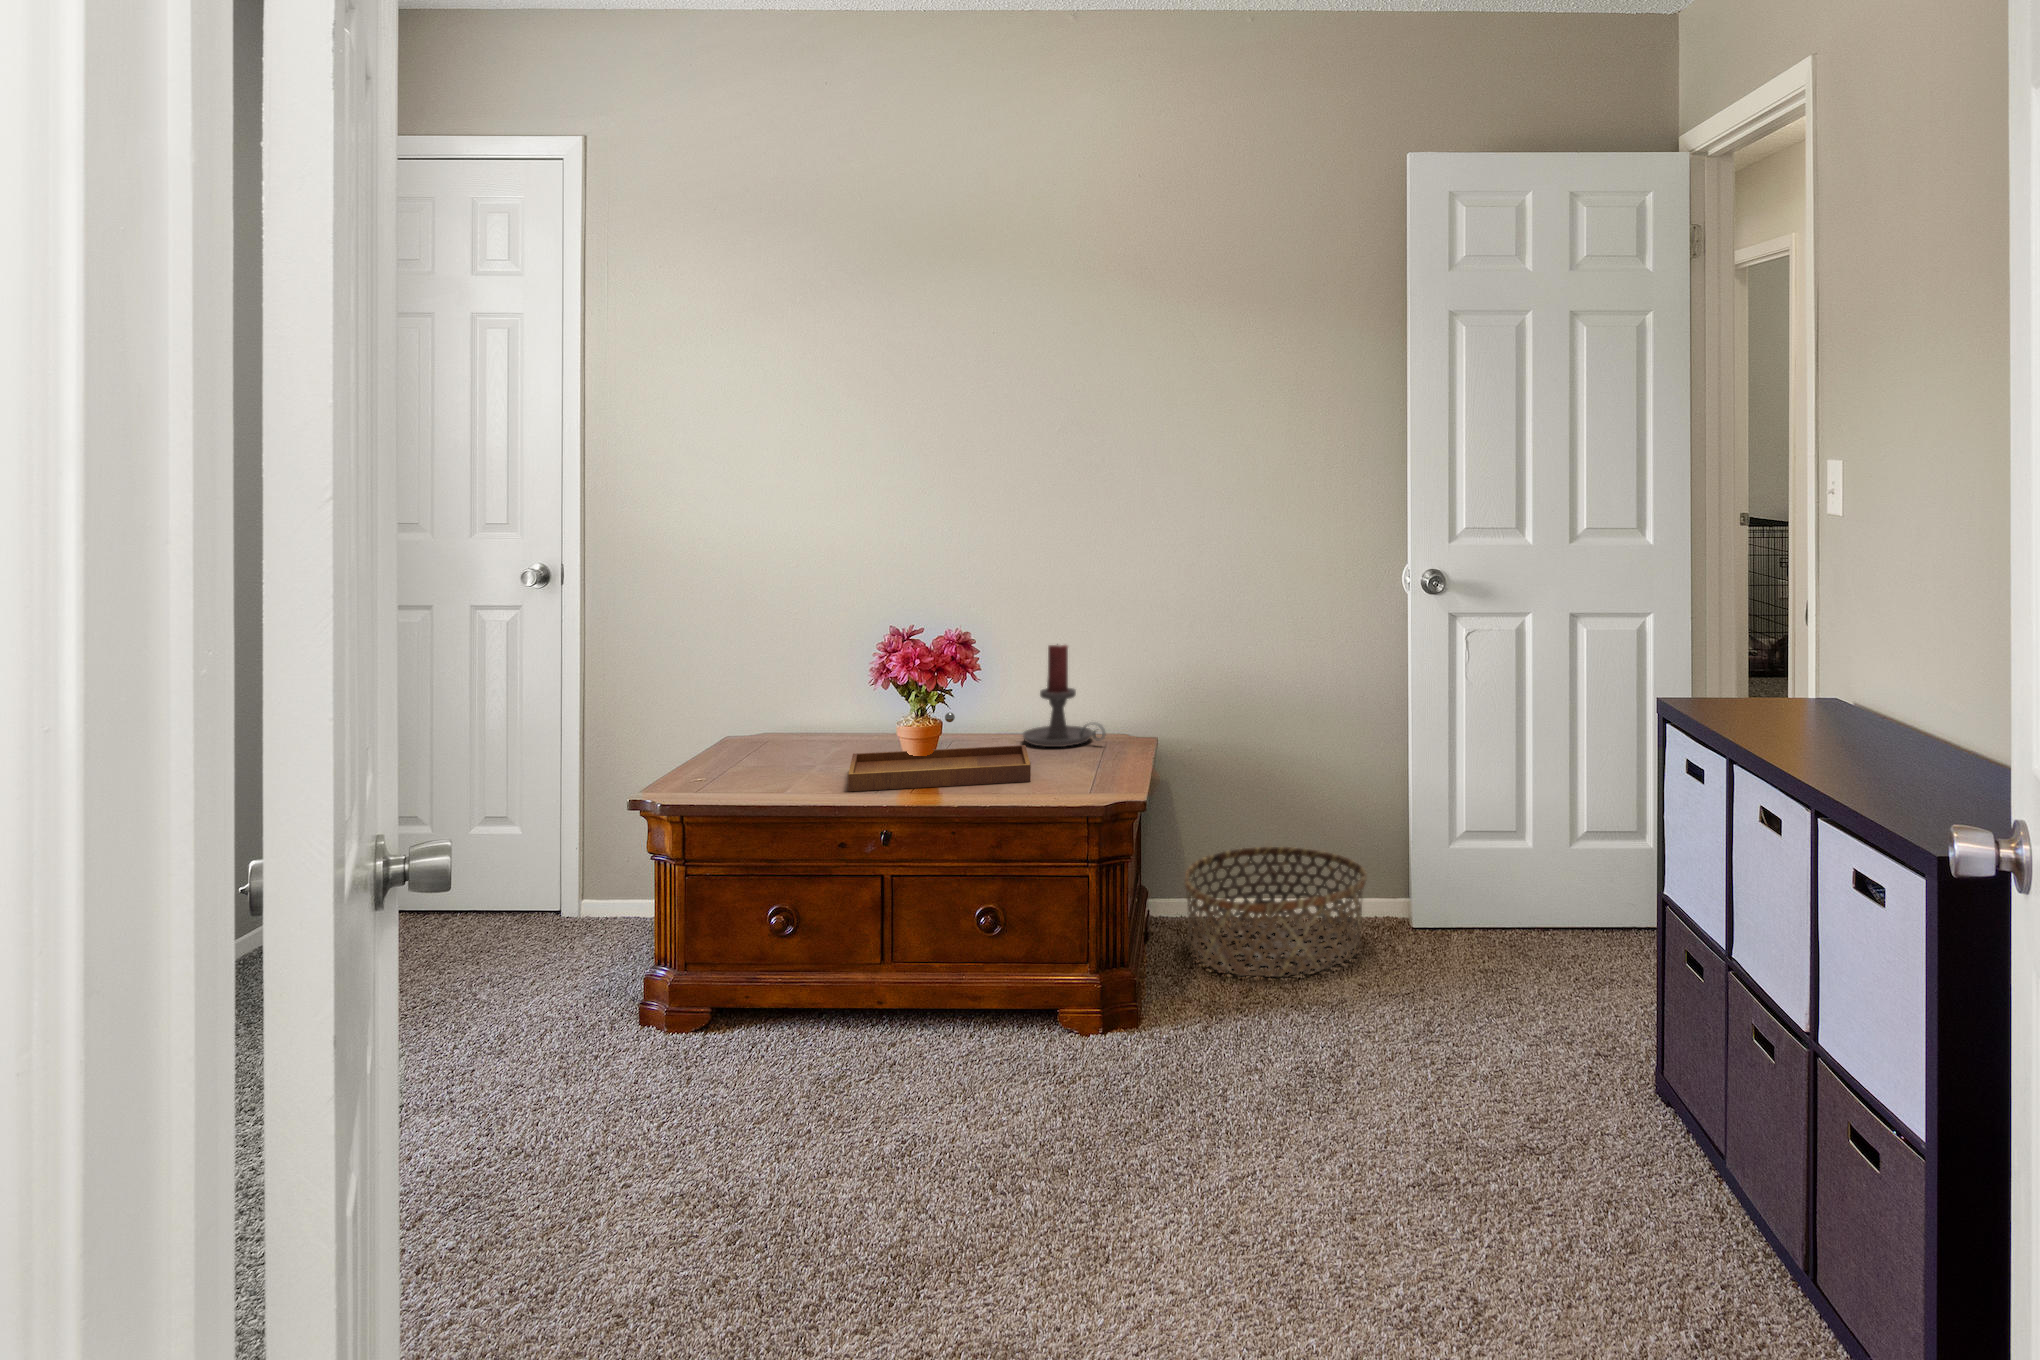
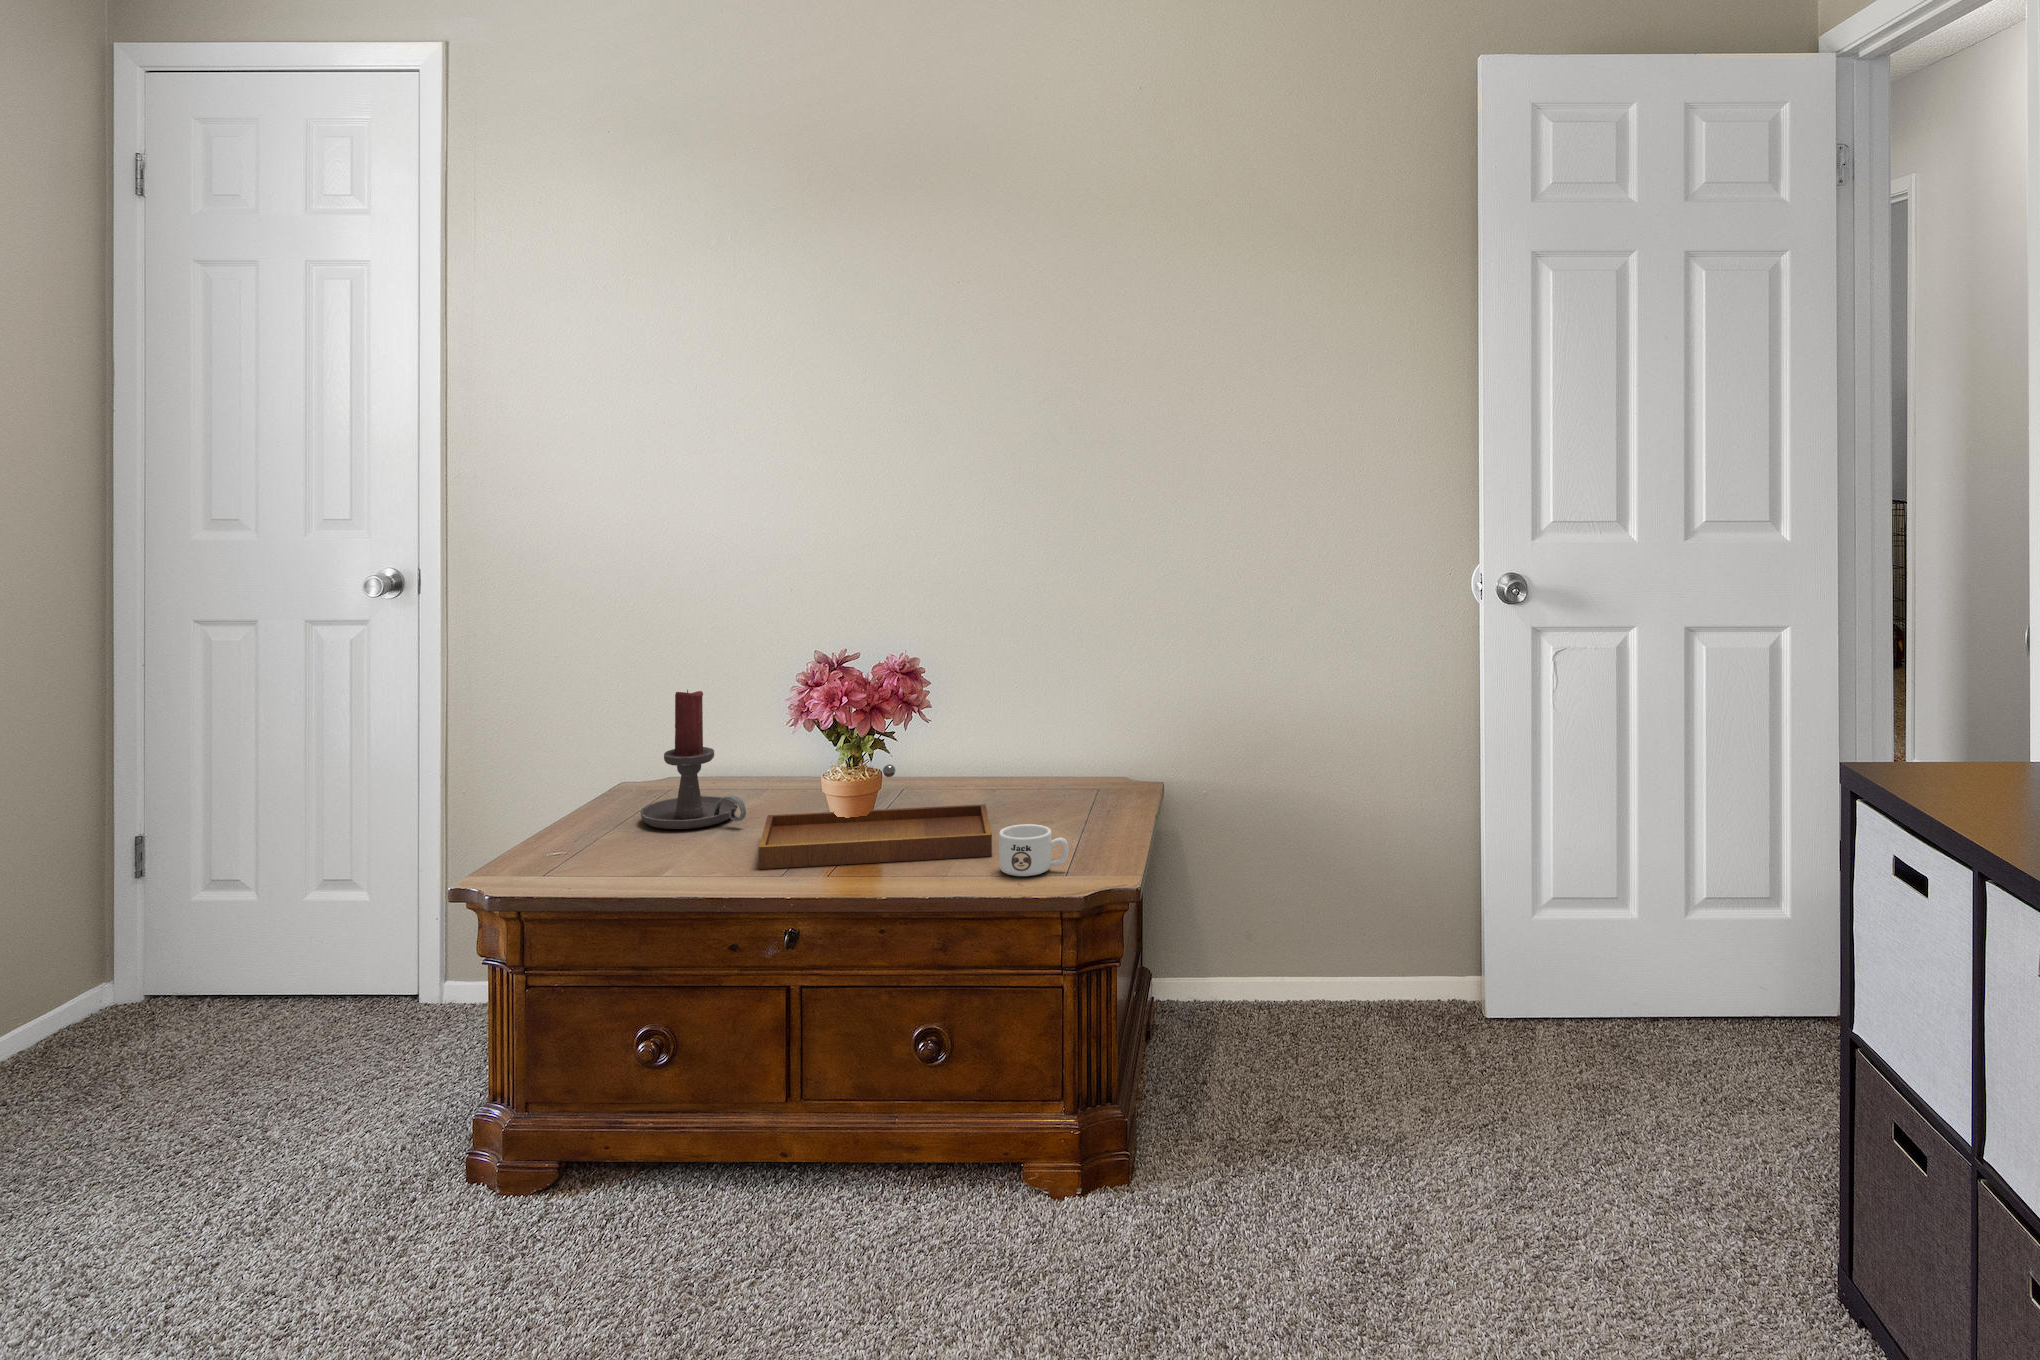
candle holder: present [1023,644,1106,747] -> present [640,690,746,829]
mug: none [1036,755,1090,794] -> present [999,824,1069,876]
basket: present [1184,847,1367,977] -> none [1187,927,1419,1106]

